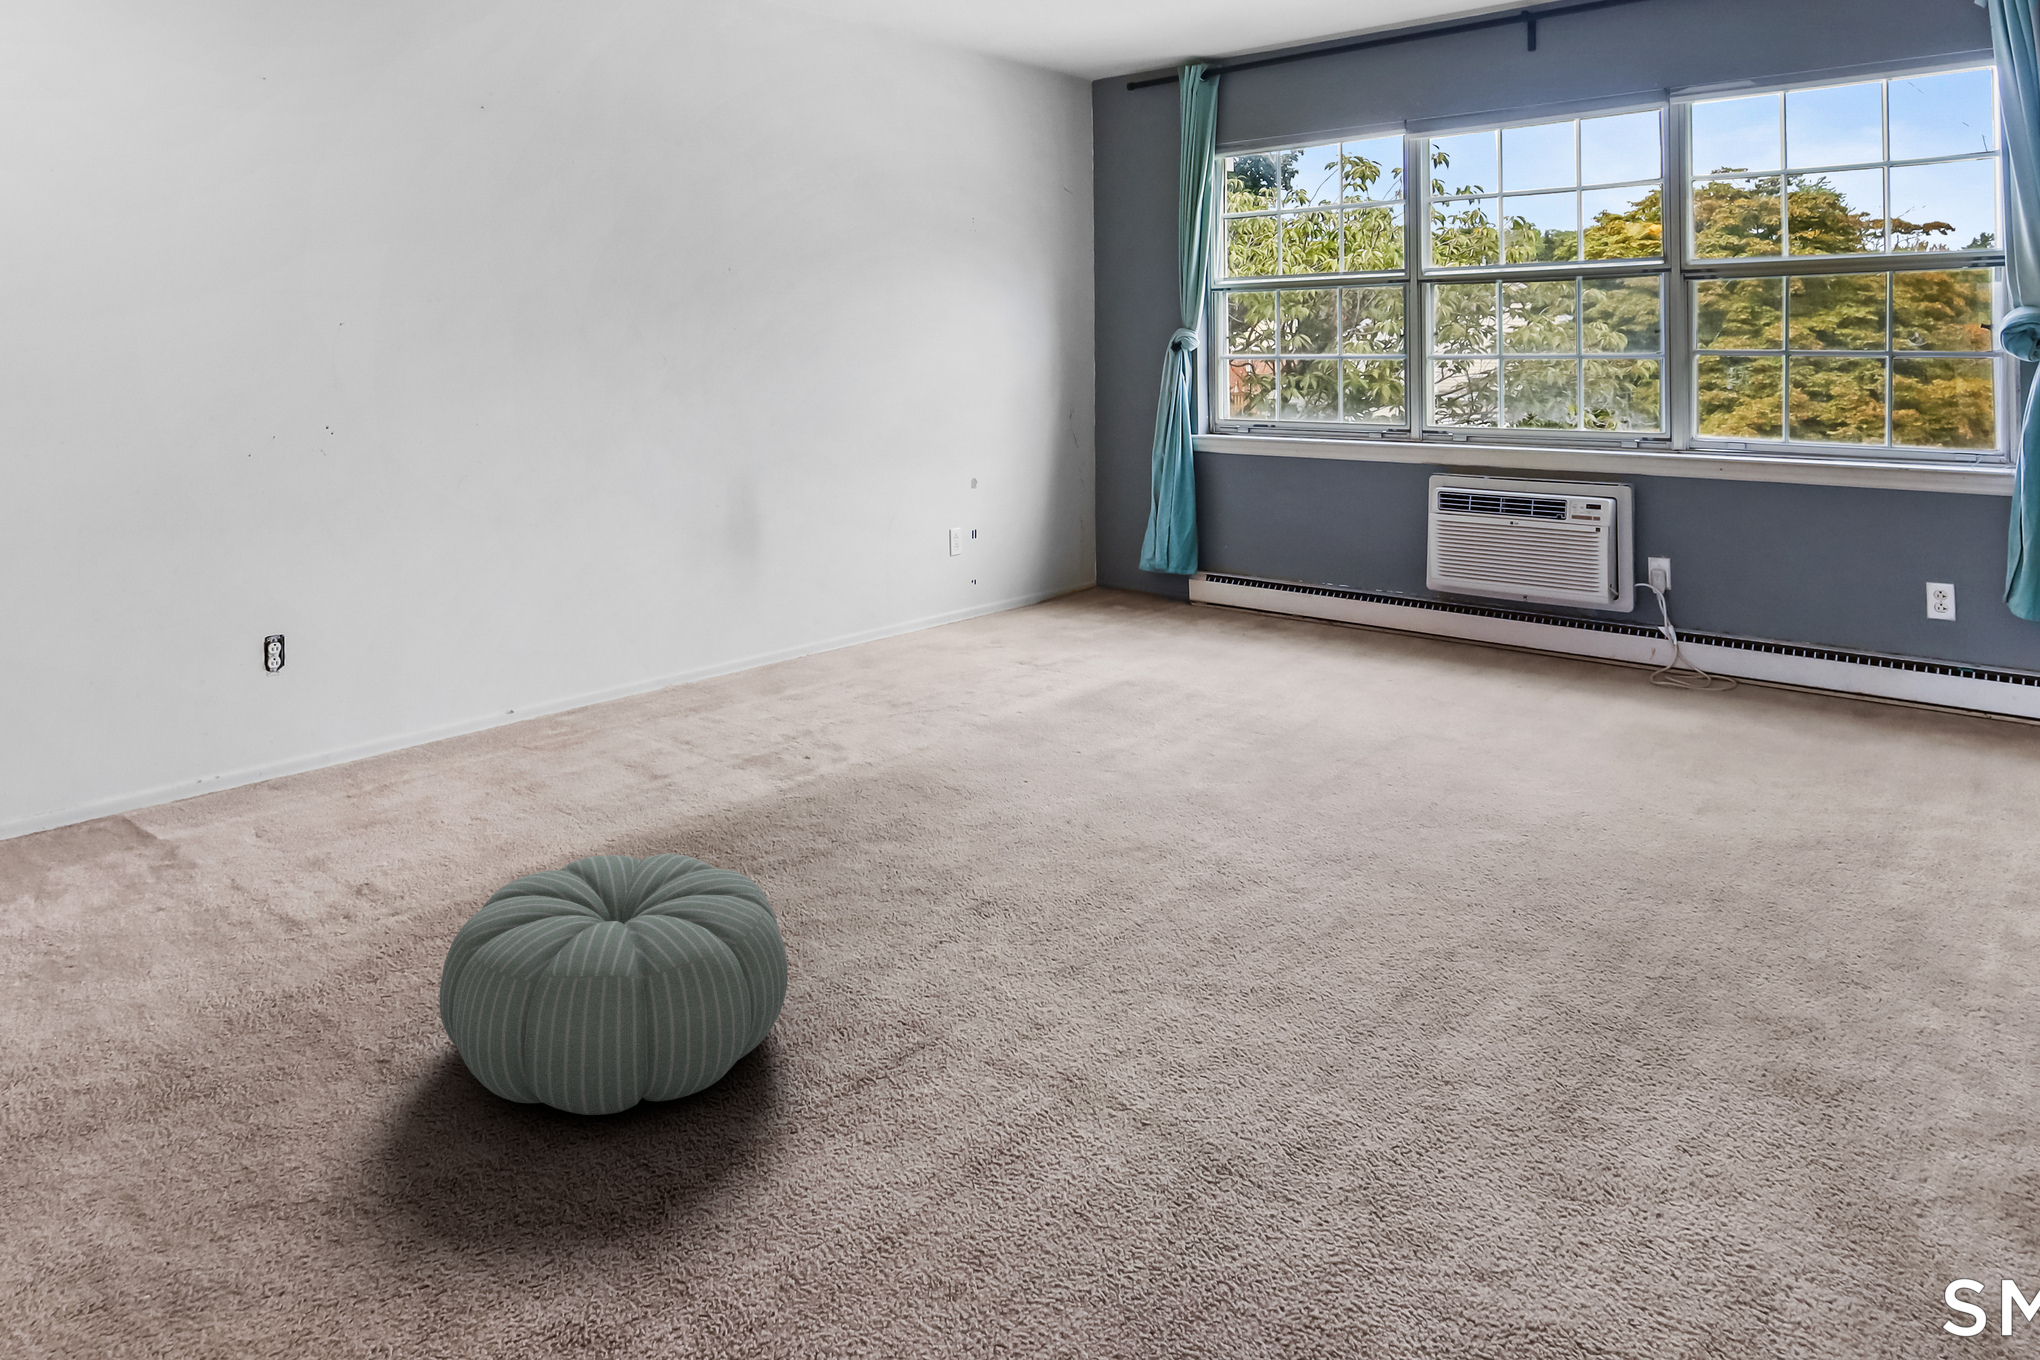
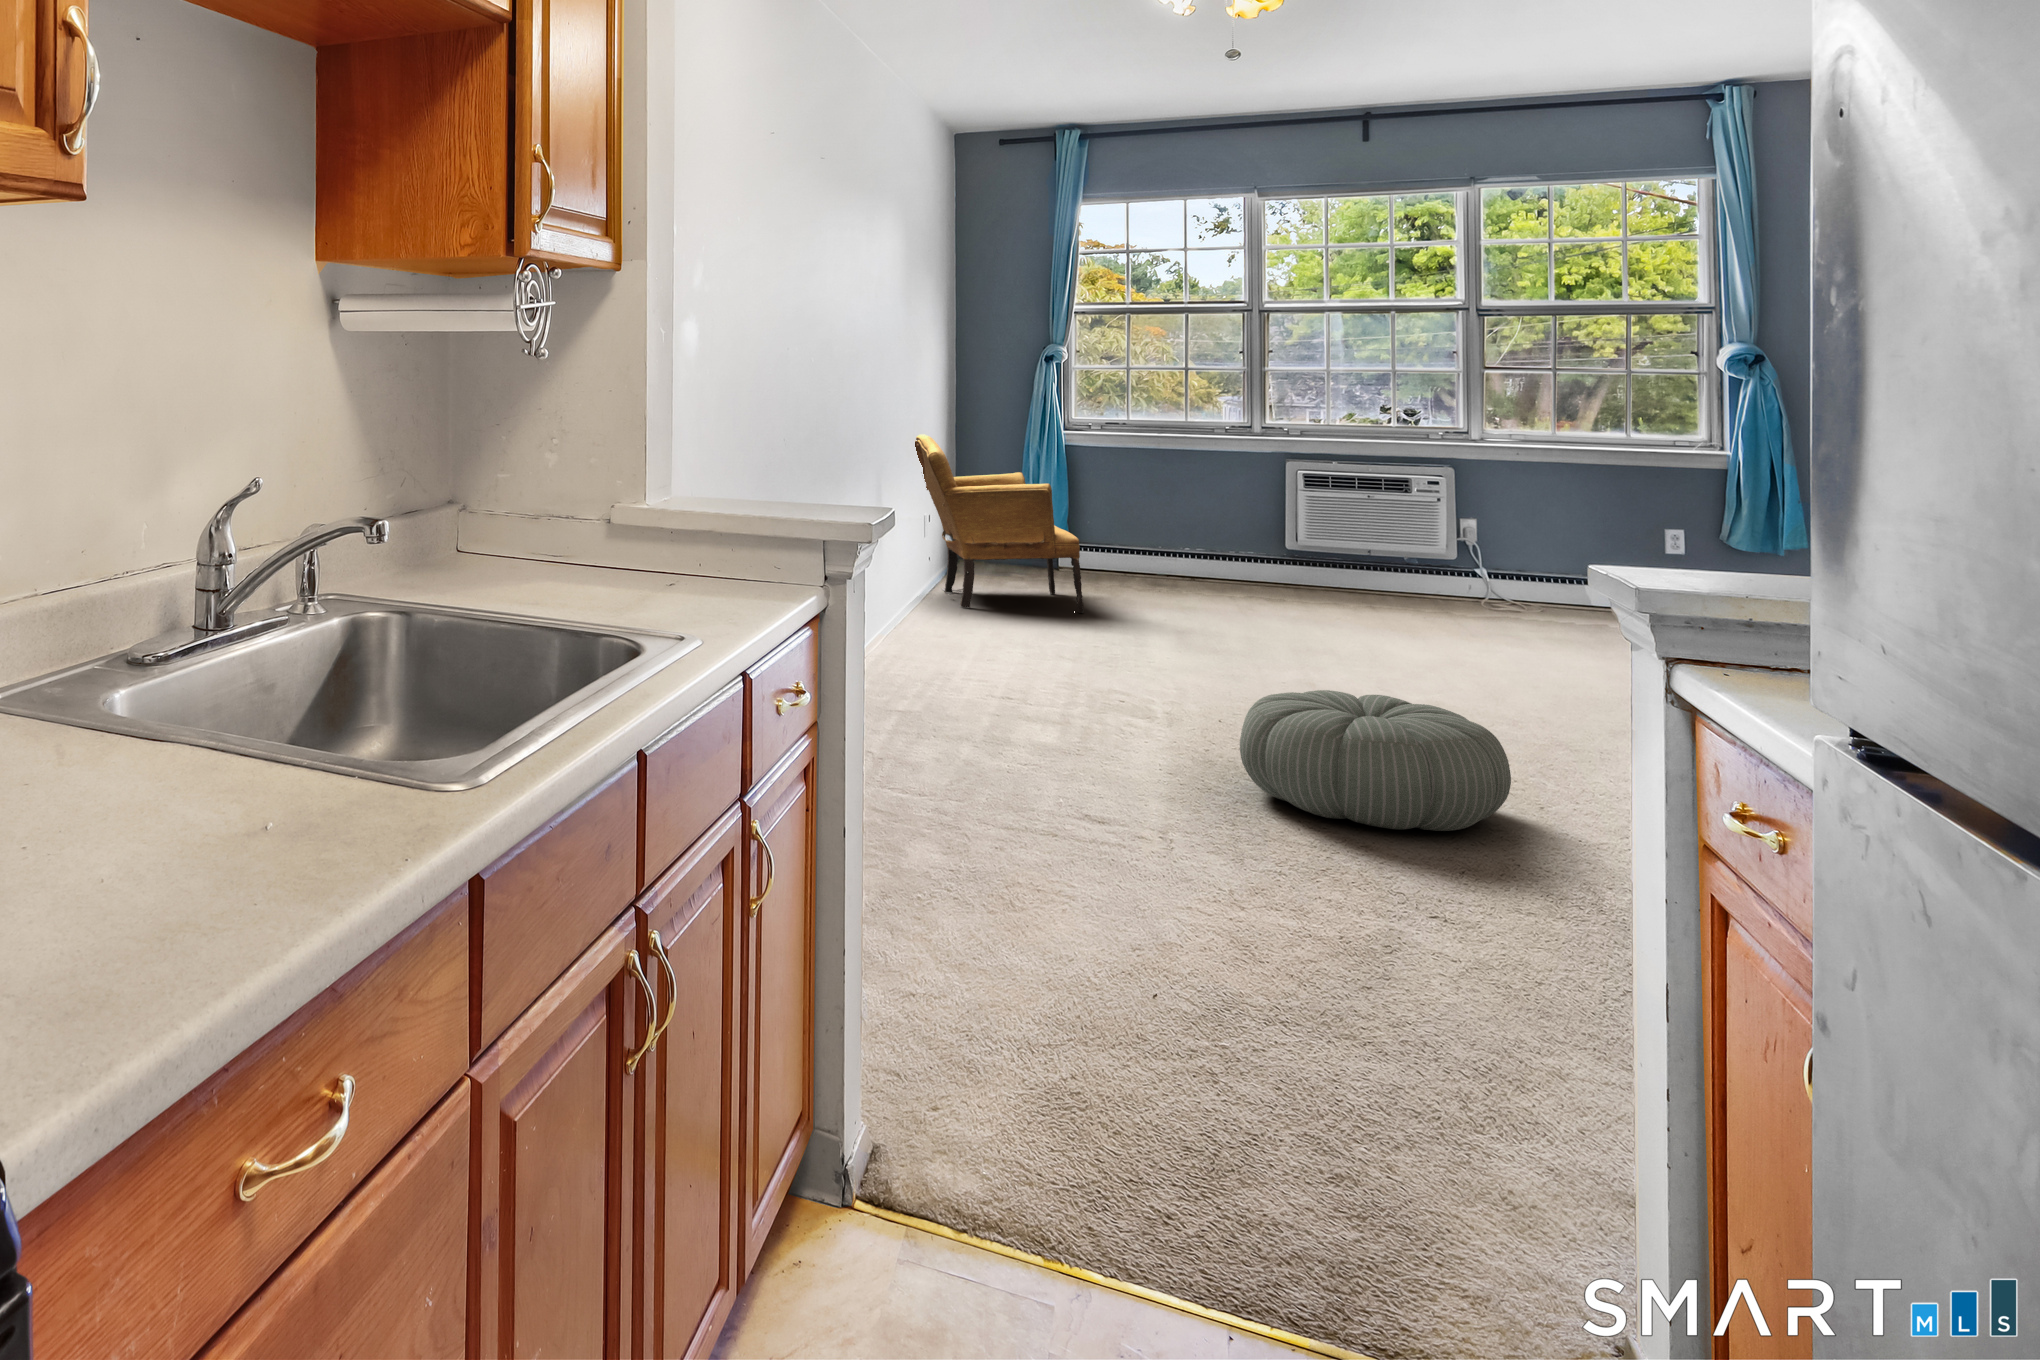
armchair: none [897,443,1101,667] -> present [915,434,1084,613]

